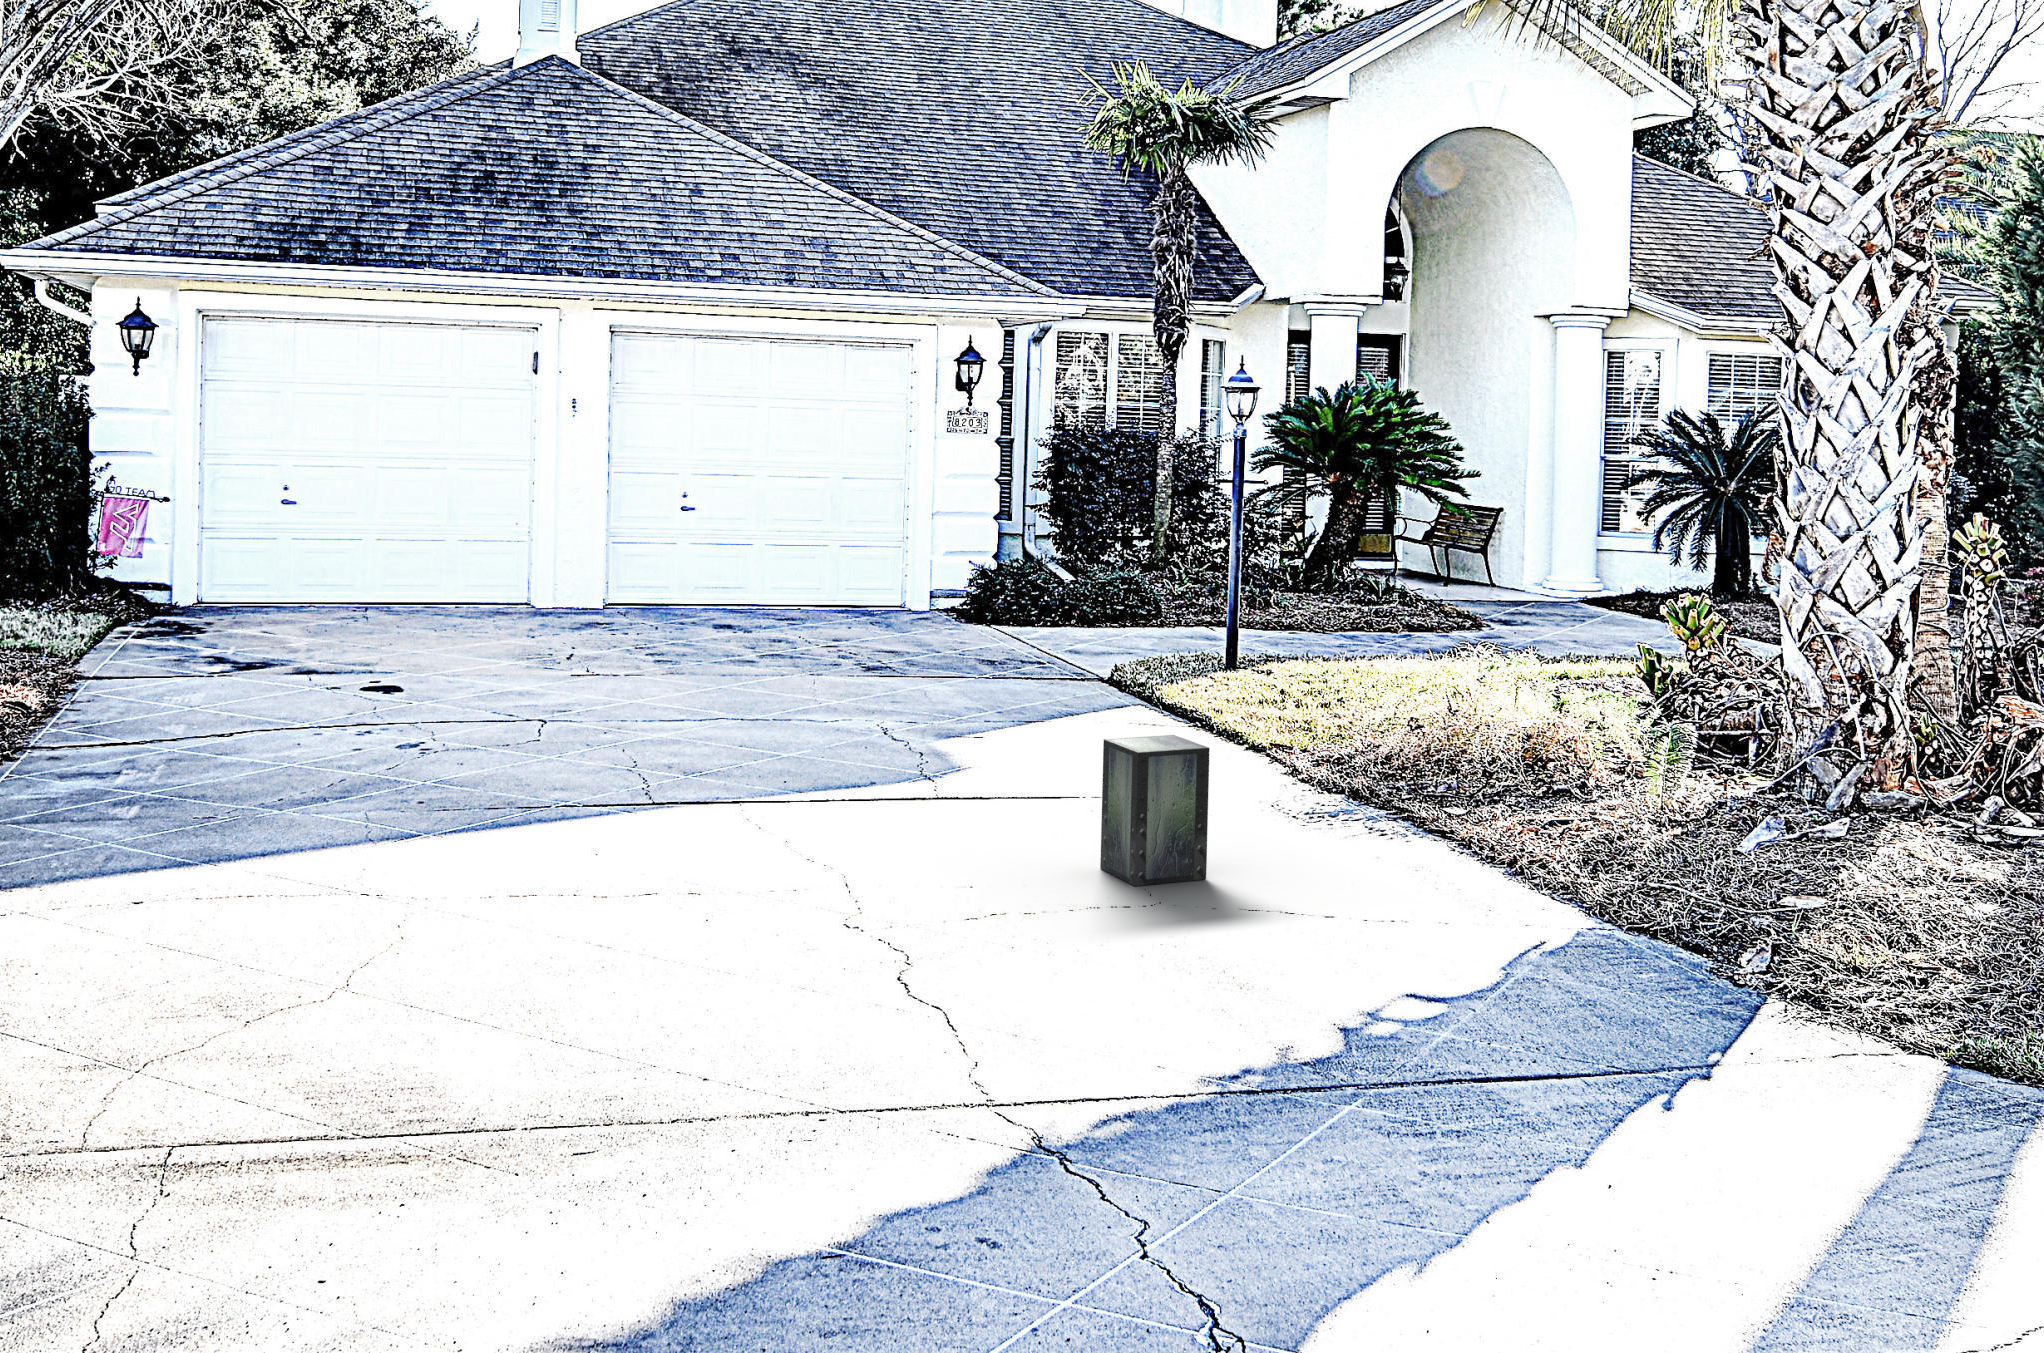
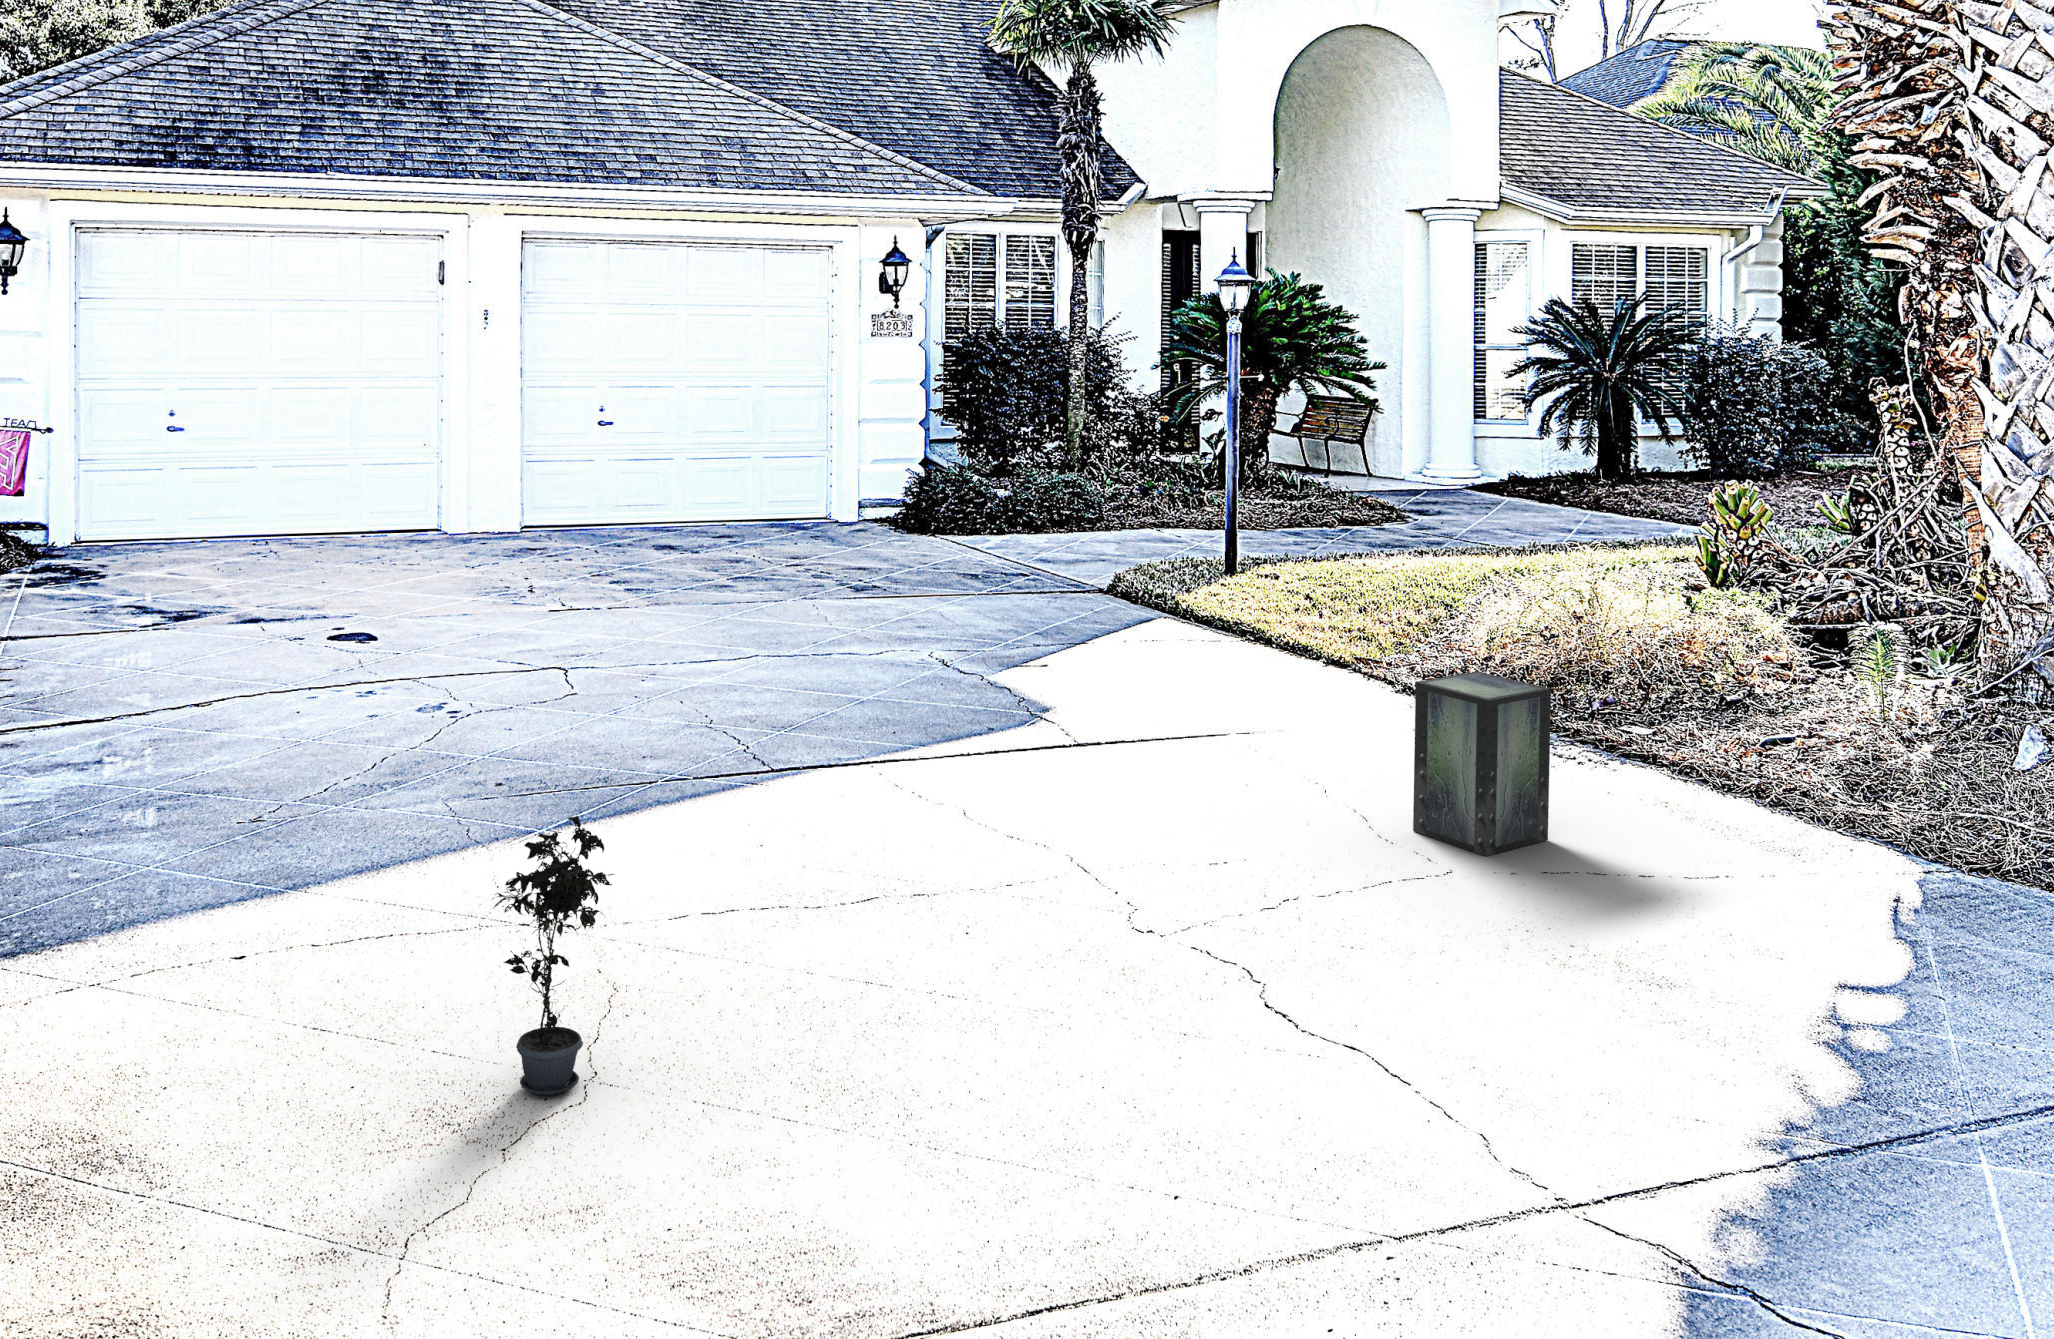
potted plant: none [202,772,294,972] -> present [492,816,614,1096]

